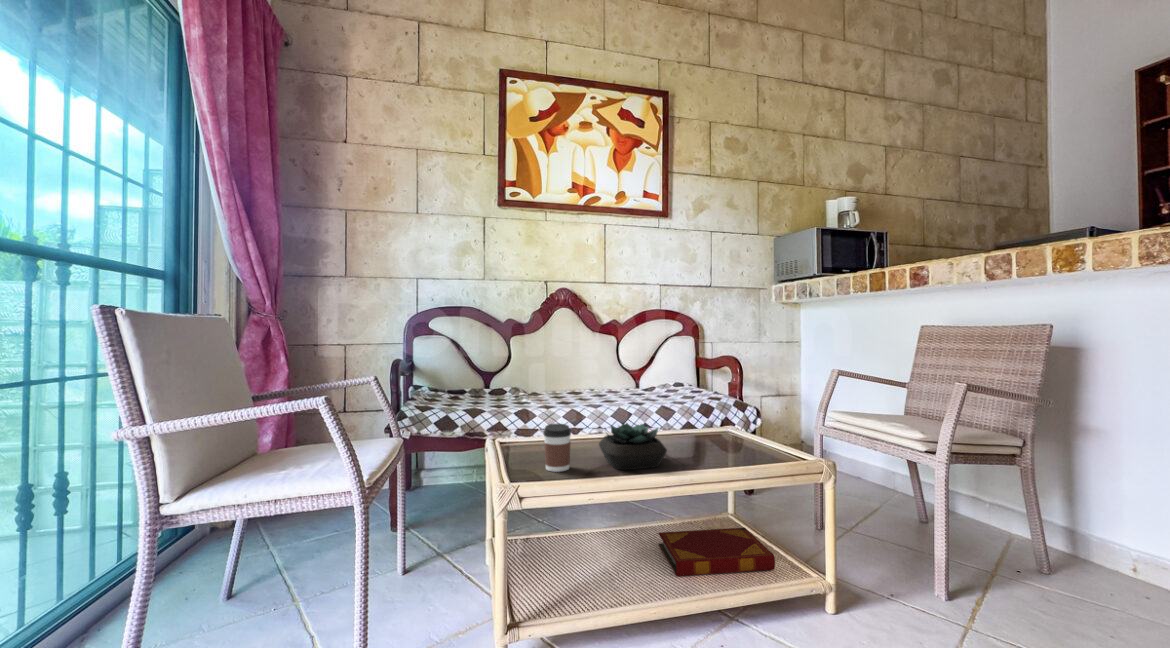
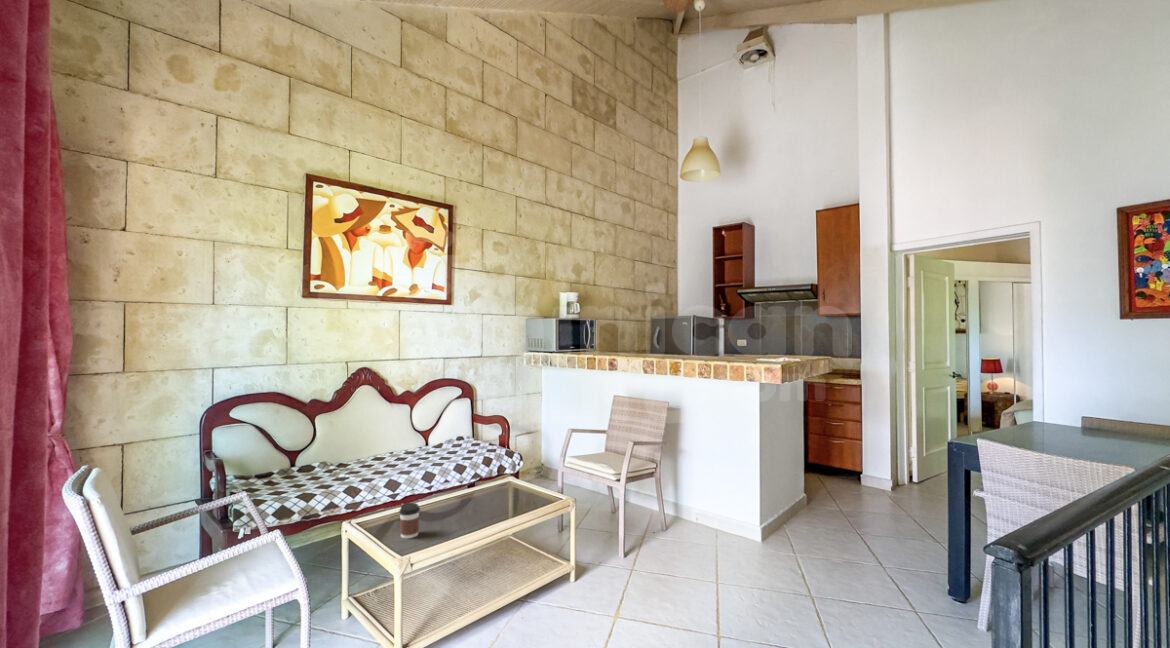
succulent plant: present [599,423,667,470] -> none [433,491,482,527]
hardback book: present [659,528,775,576] -> none [471,544,544,586]

